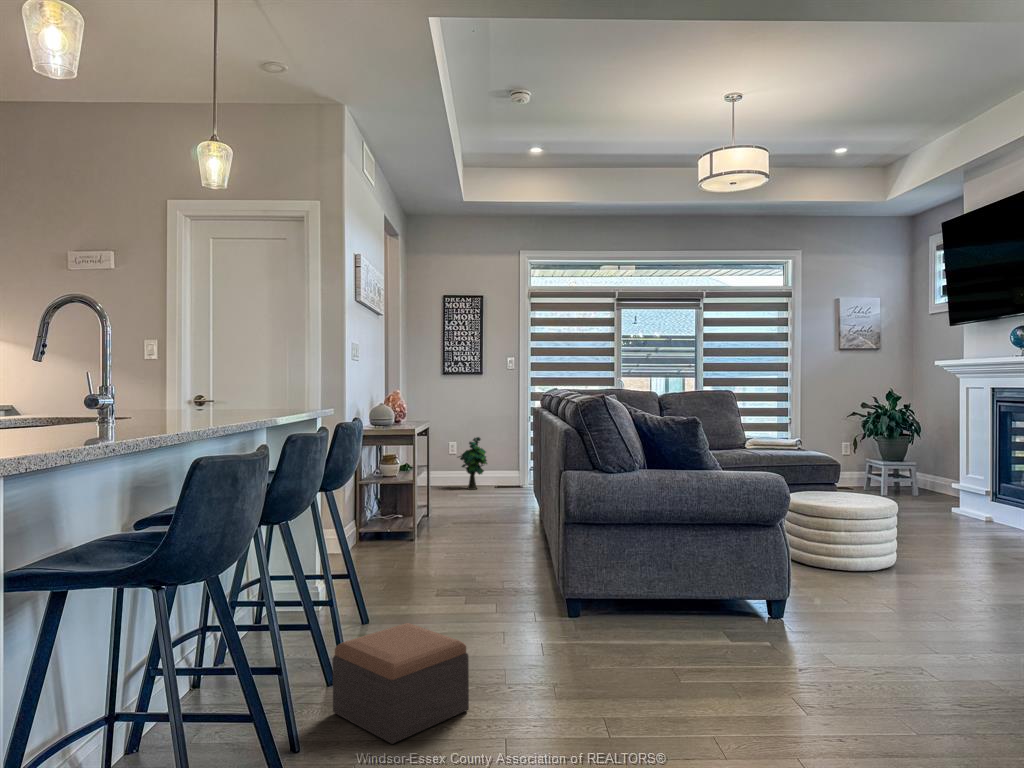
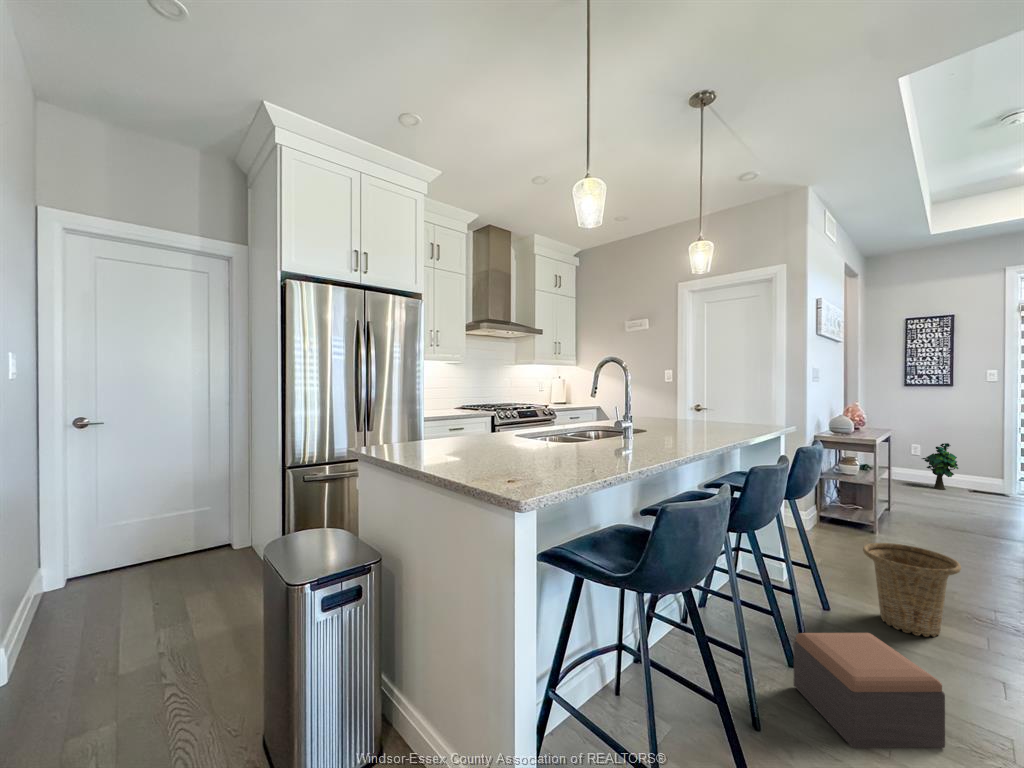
basket: none [402,533,484,626] -> present [863,543,961,637]

